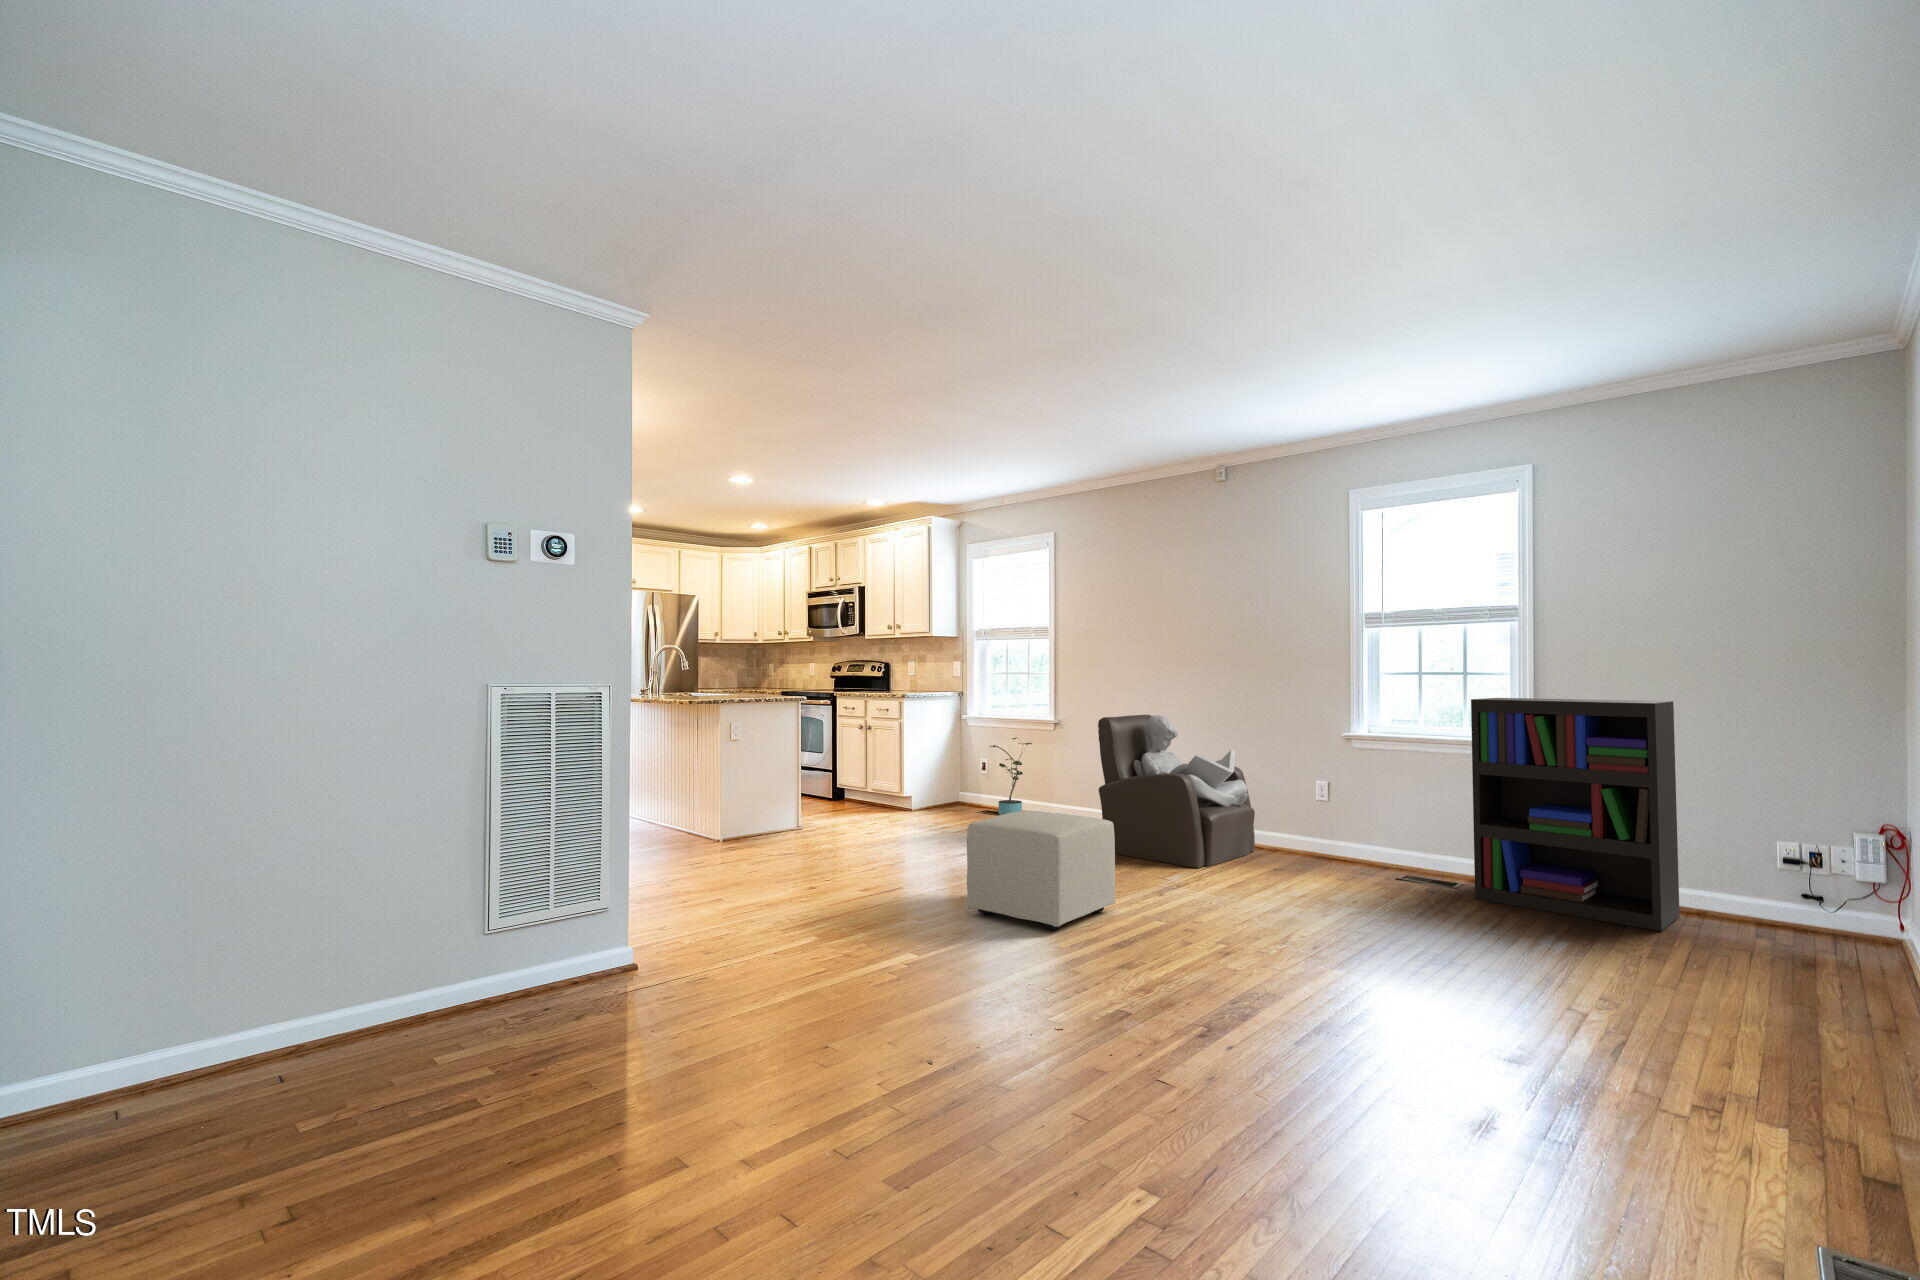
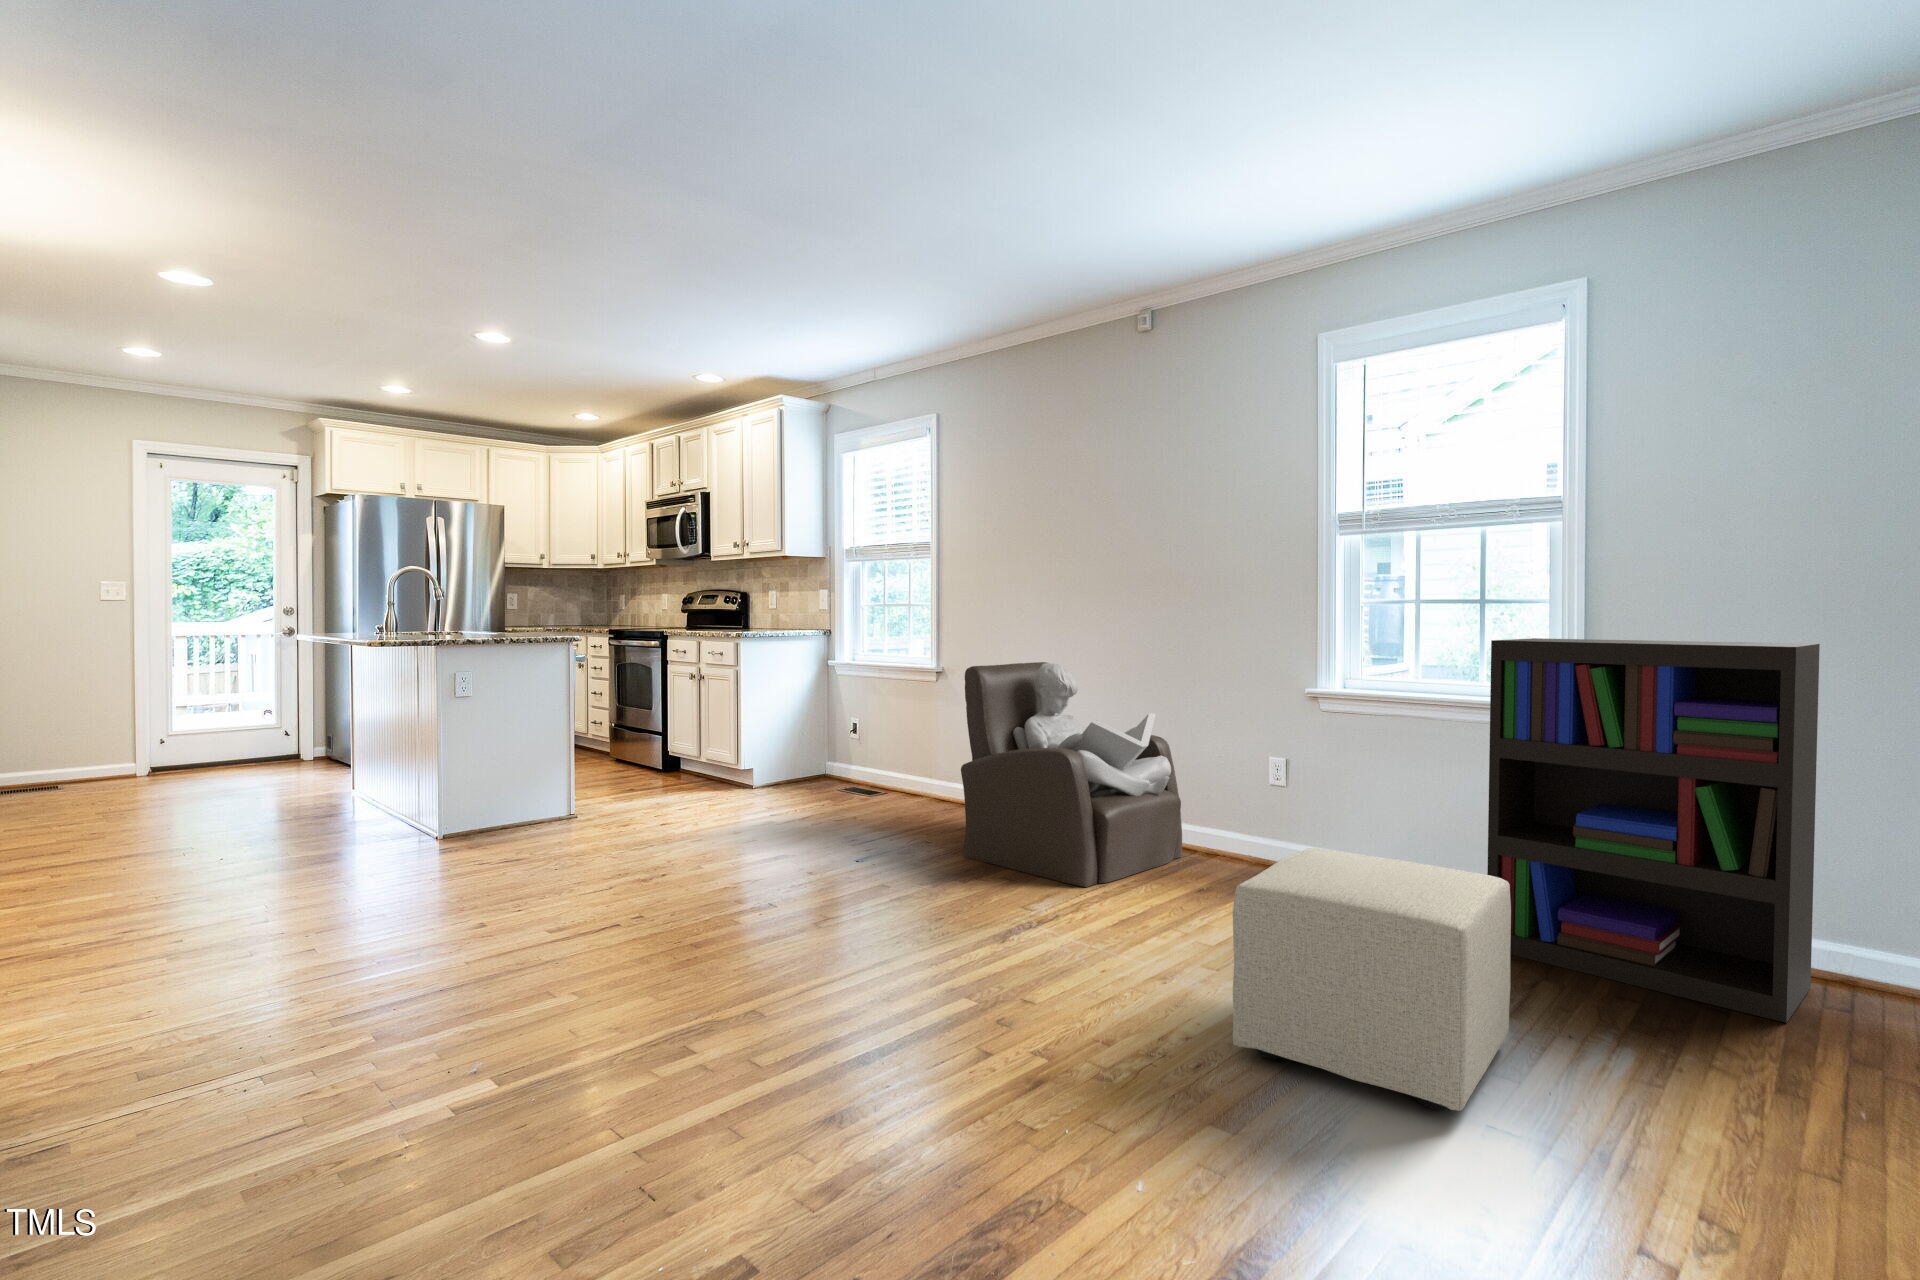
potted plant: present [990,738,1032,815] -> none [853,692,909,797]
ottoman: present [967,811,1115,930] -> present [1233,848,1511,1111]

